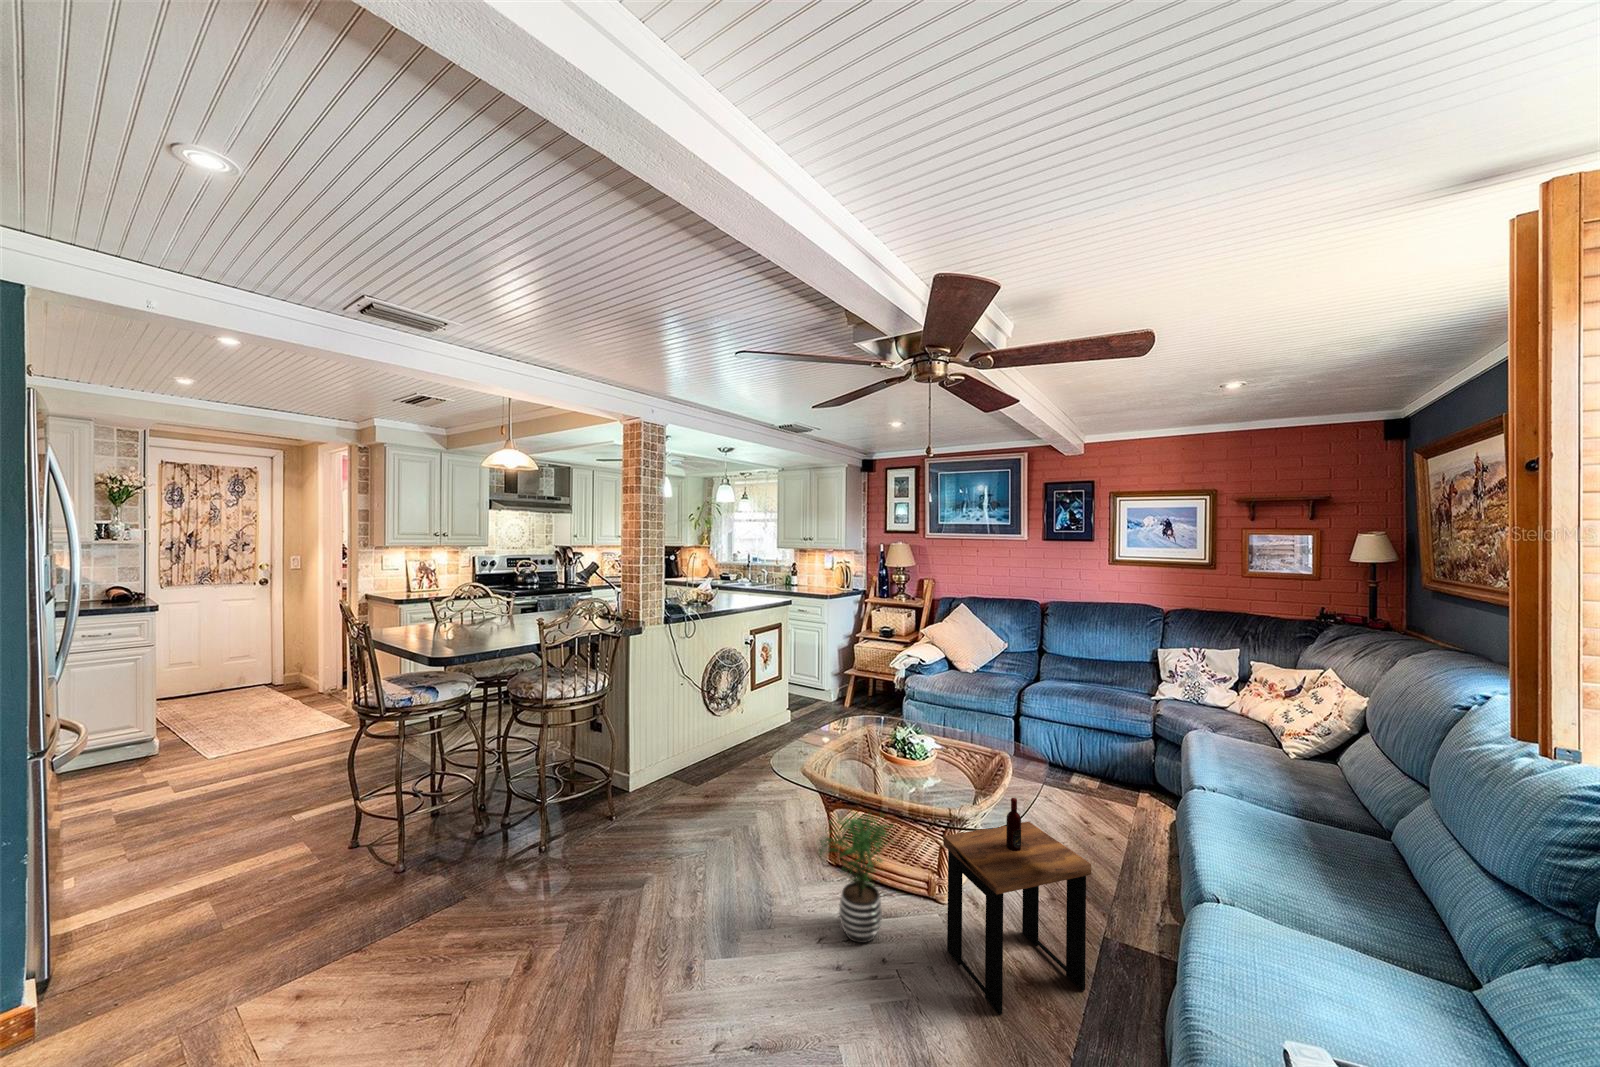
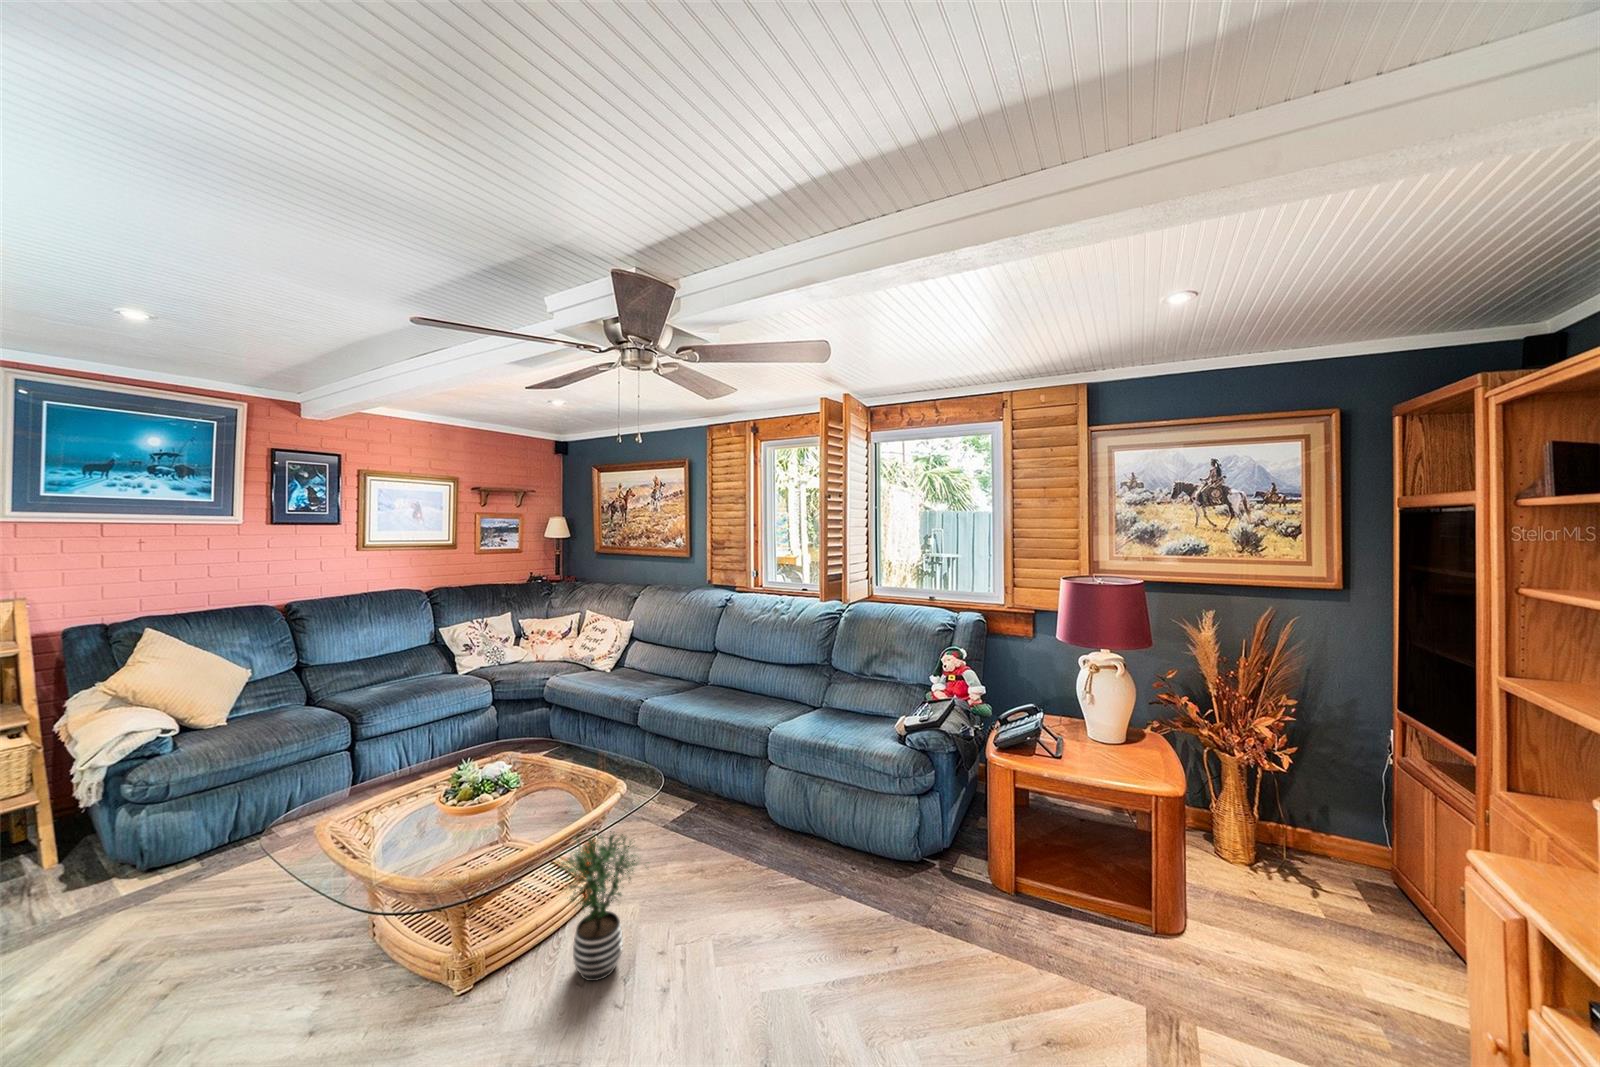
side table: present [943,798,1091,1015] -> none [640,742,723,910]

